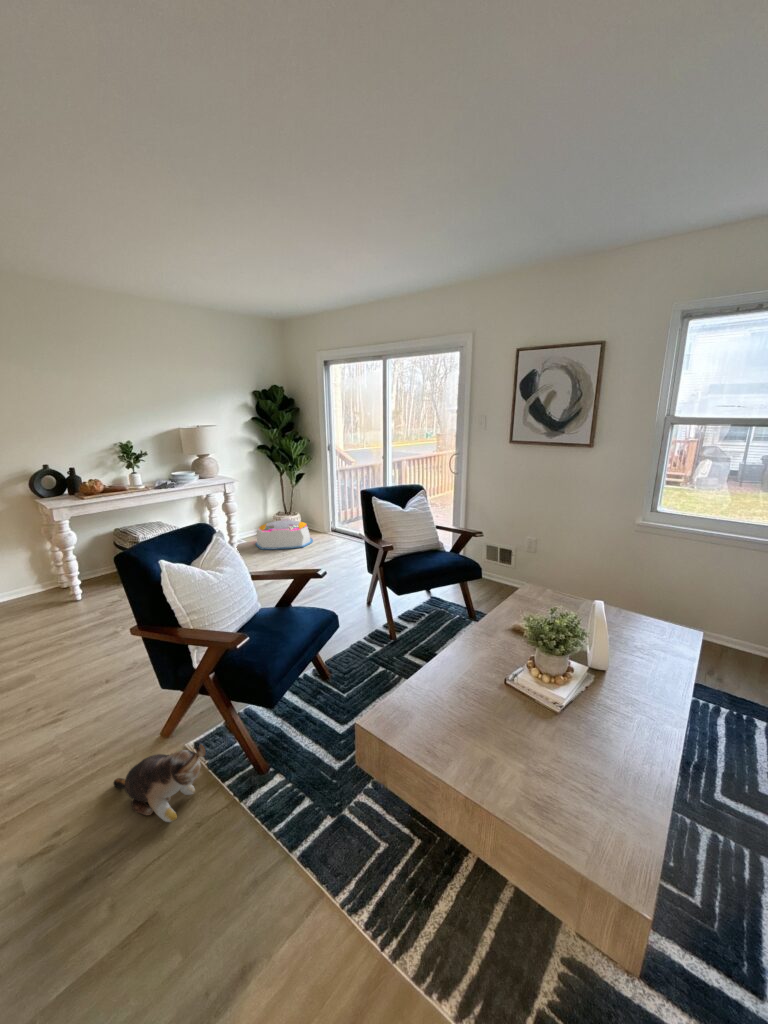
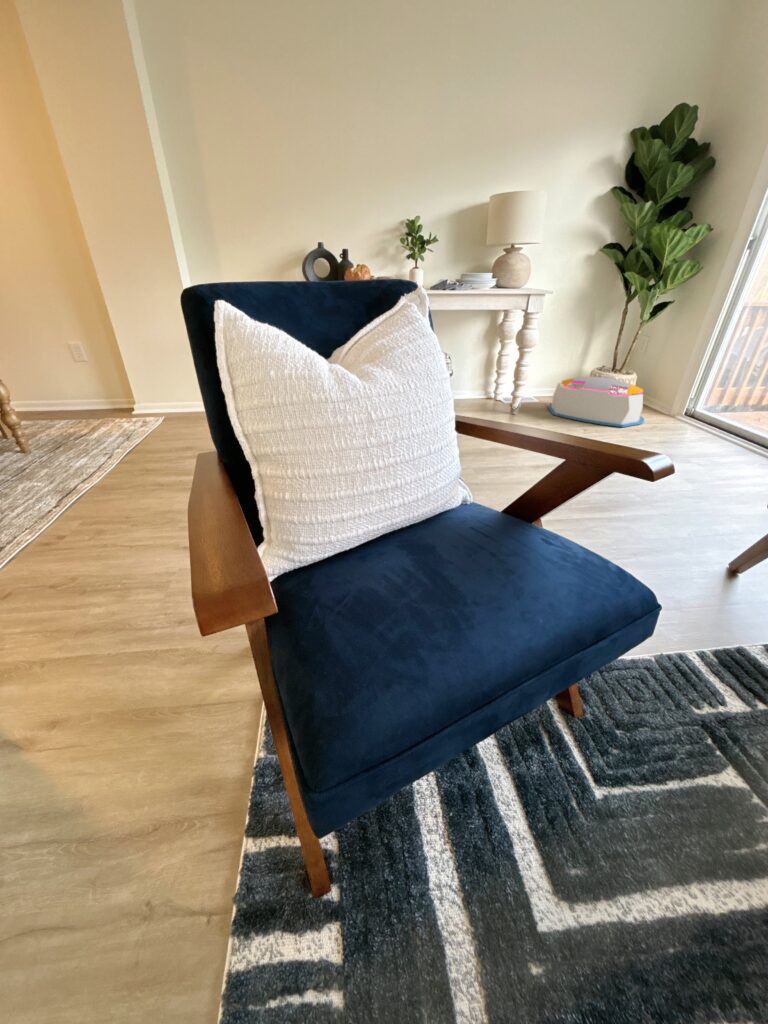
plush toy: present [114,744,205,822] -> none [57,684,204,860]

